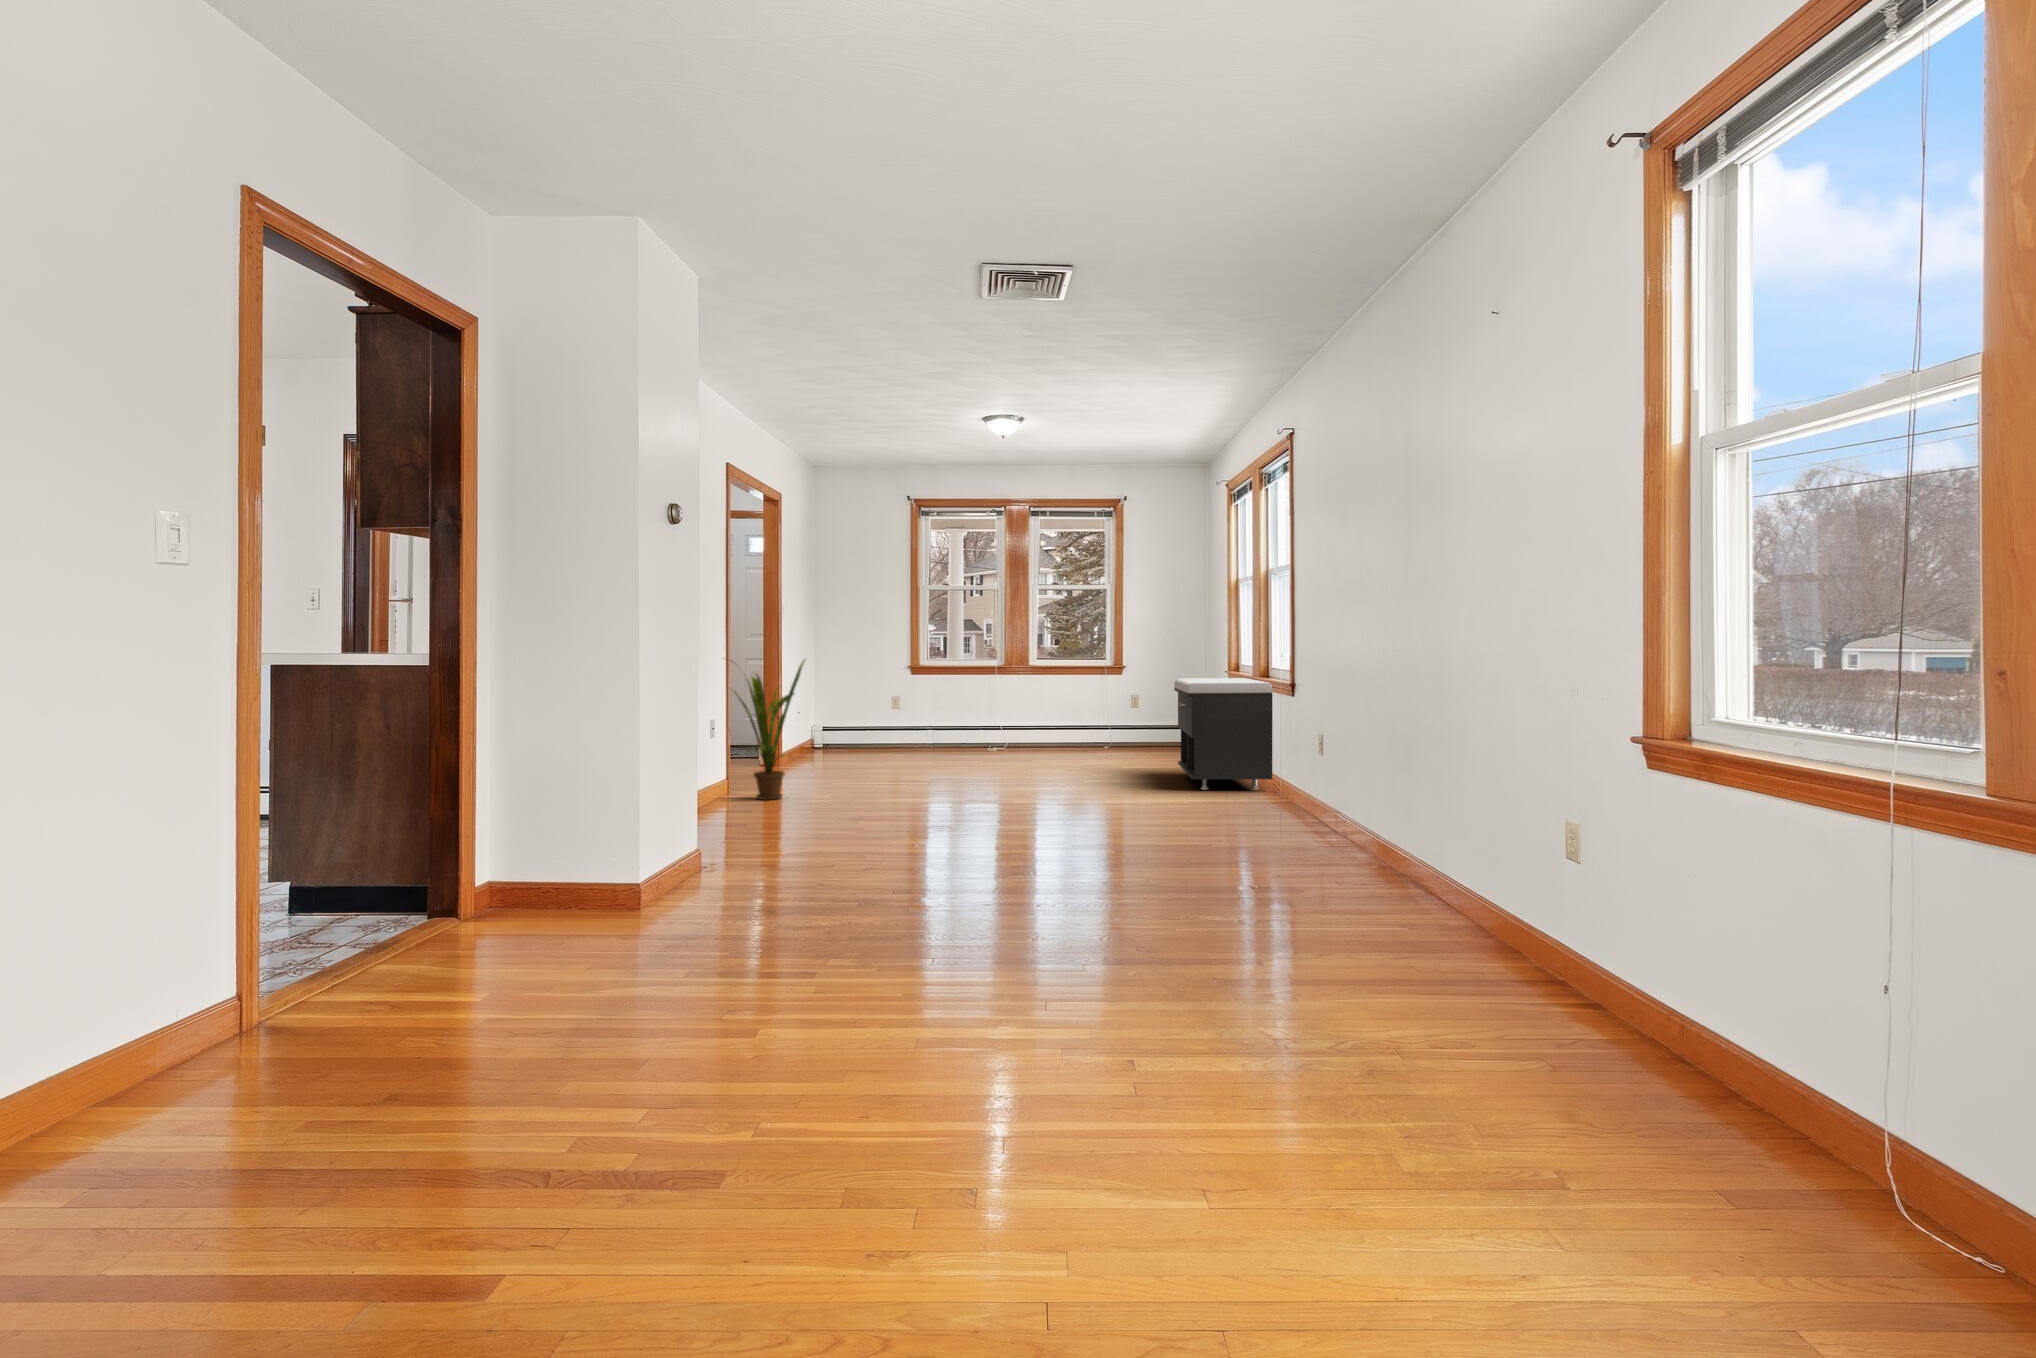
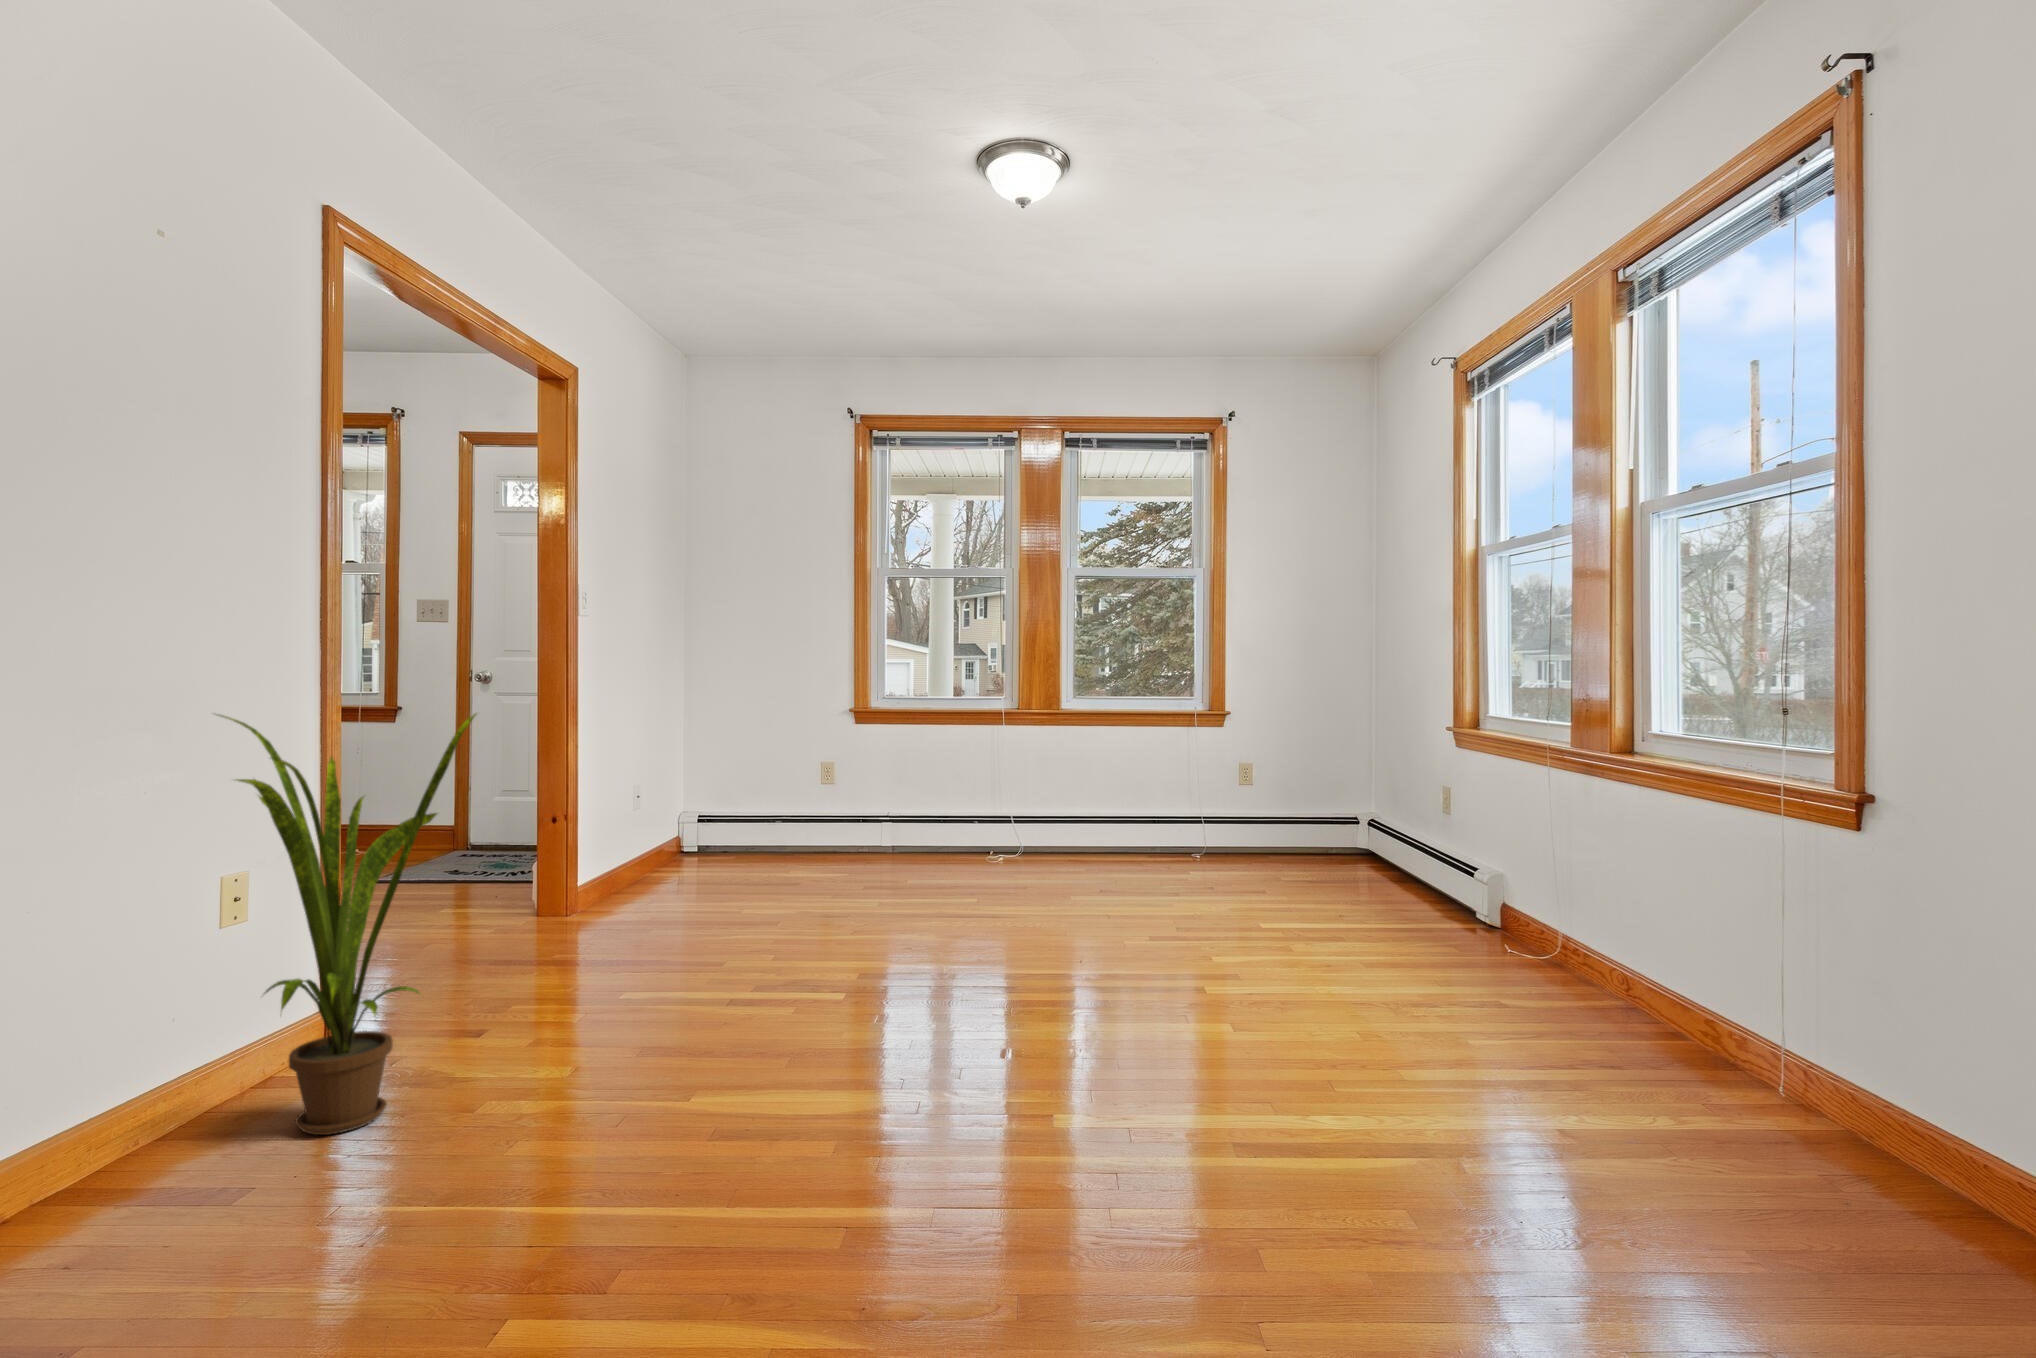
storage bench: present [1174,678,1272,790] -> none [1399,754,1749,1068]

